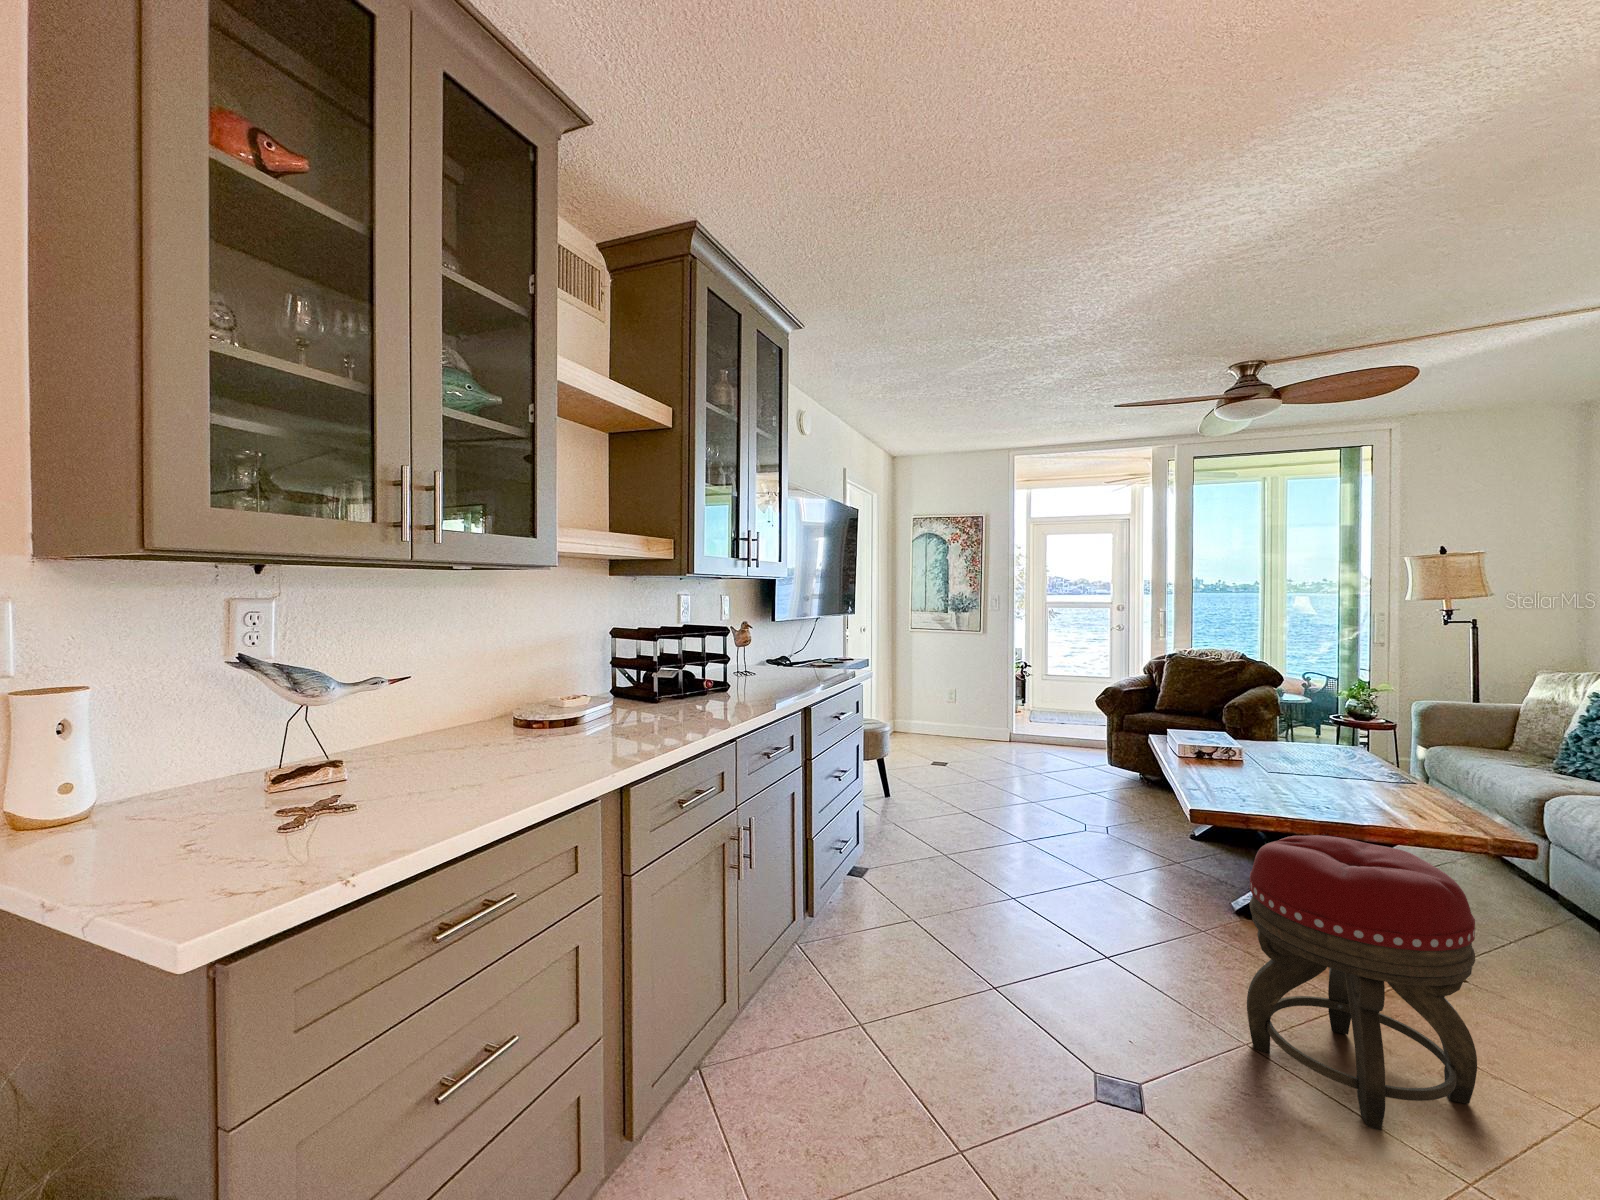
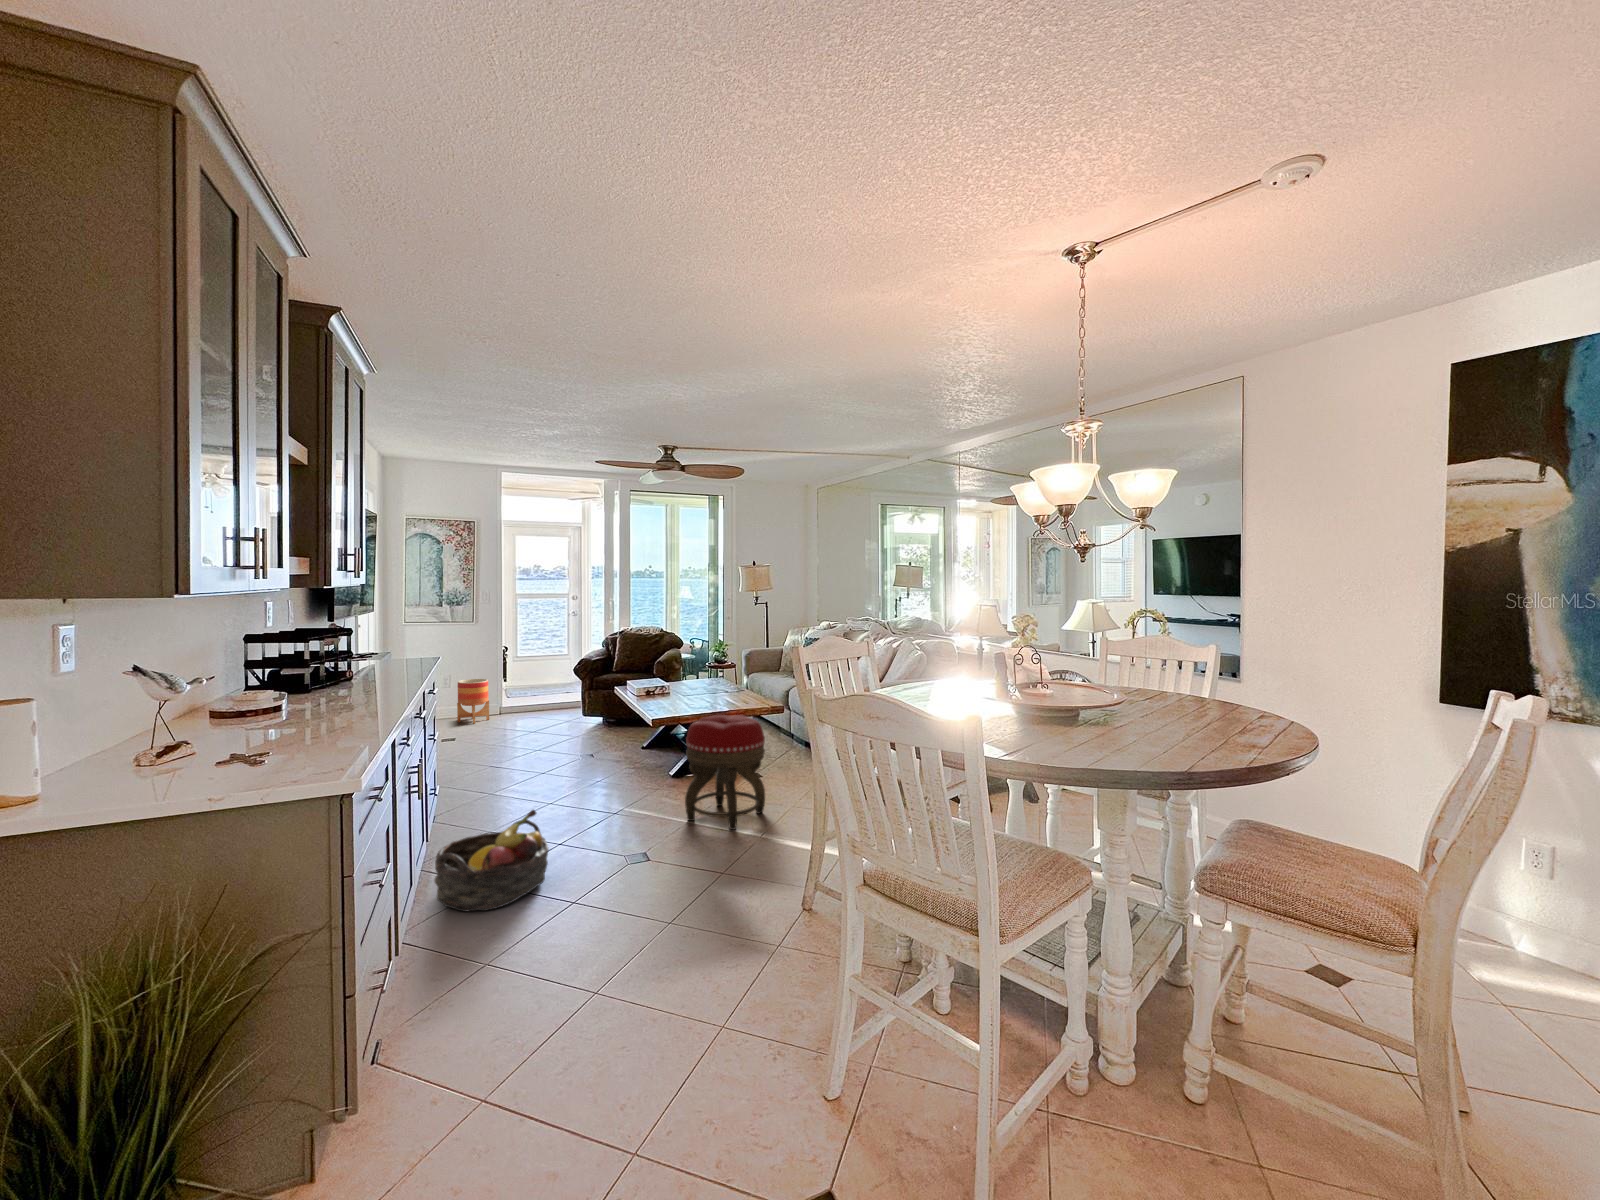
planter: none [961,701,997,756] -> present [457,679,489,724]
basket: none [757,942,938,1118] -> present [434,810,549,912]

